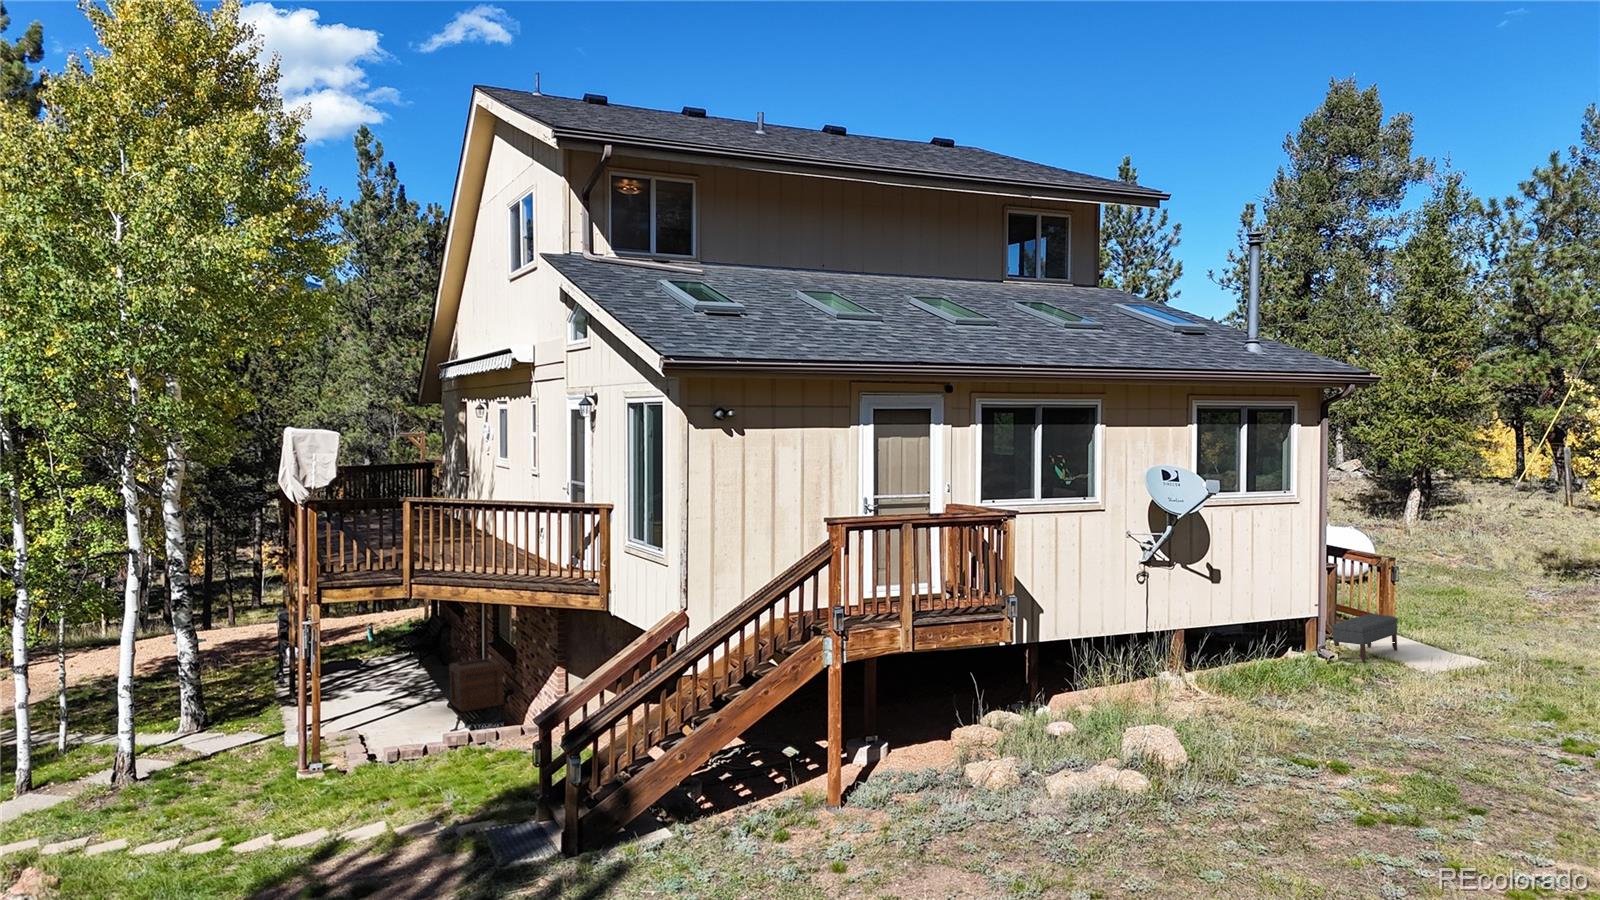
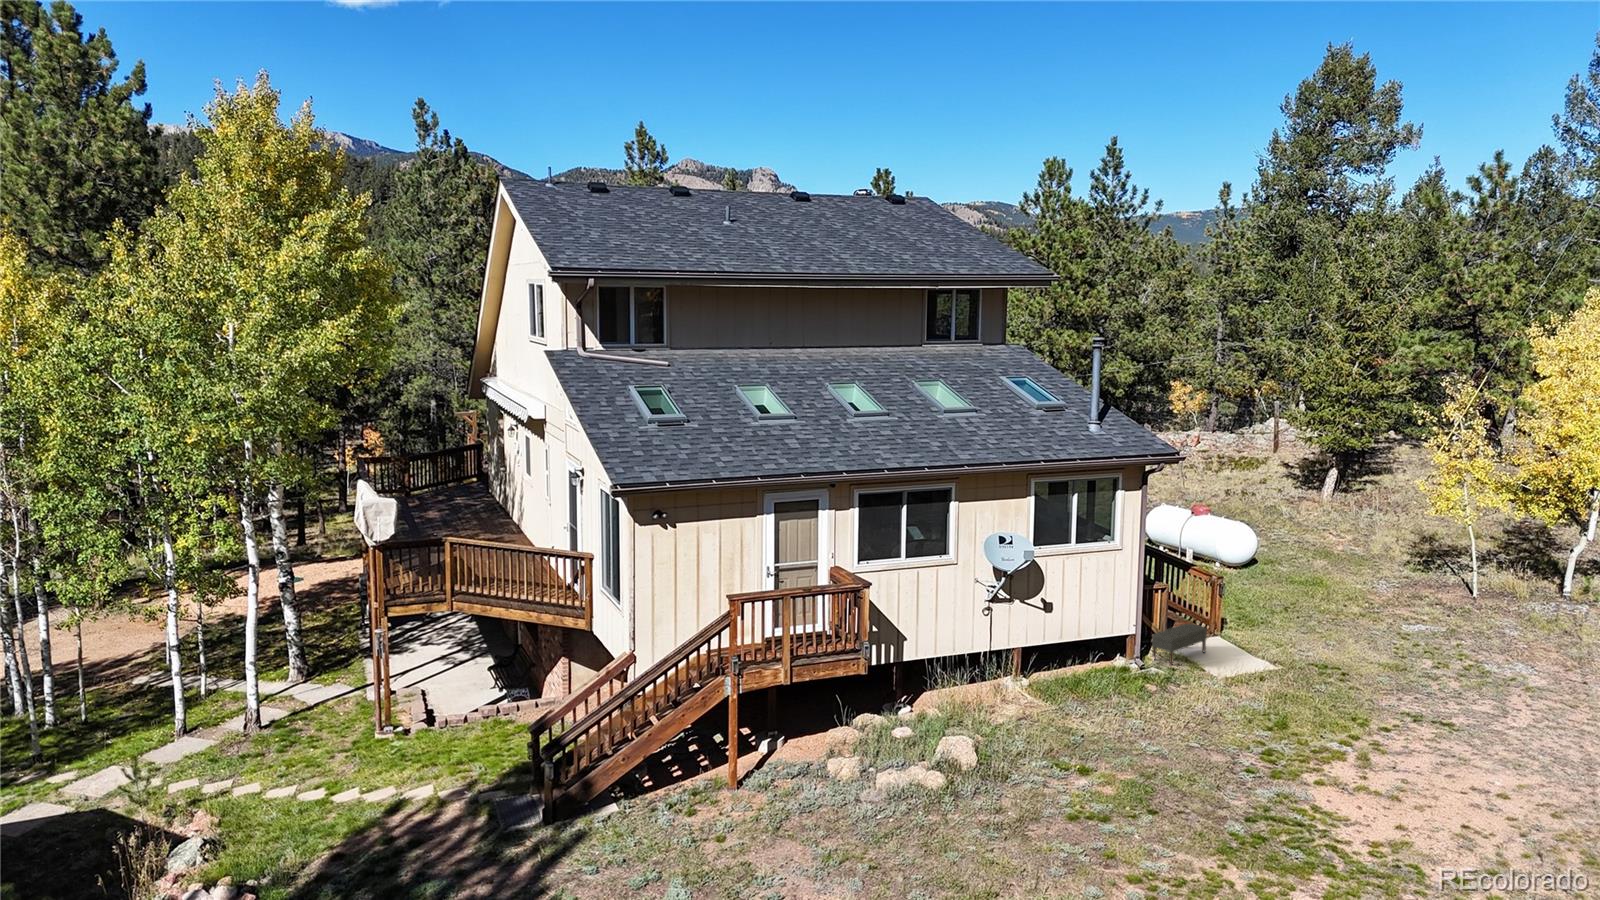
wooden crate: present [449,658,504,712] -> none [487,628,528,672]

